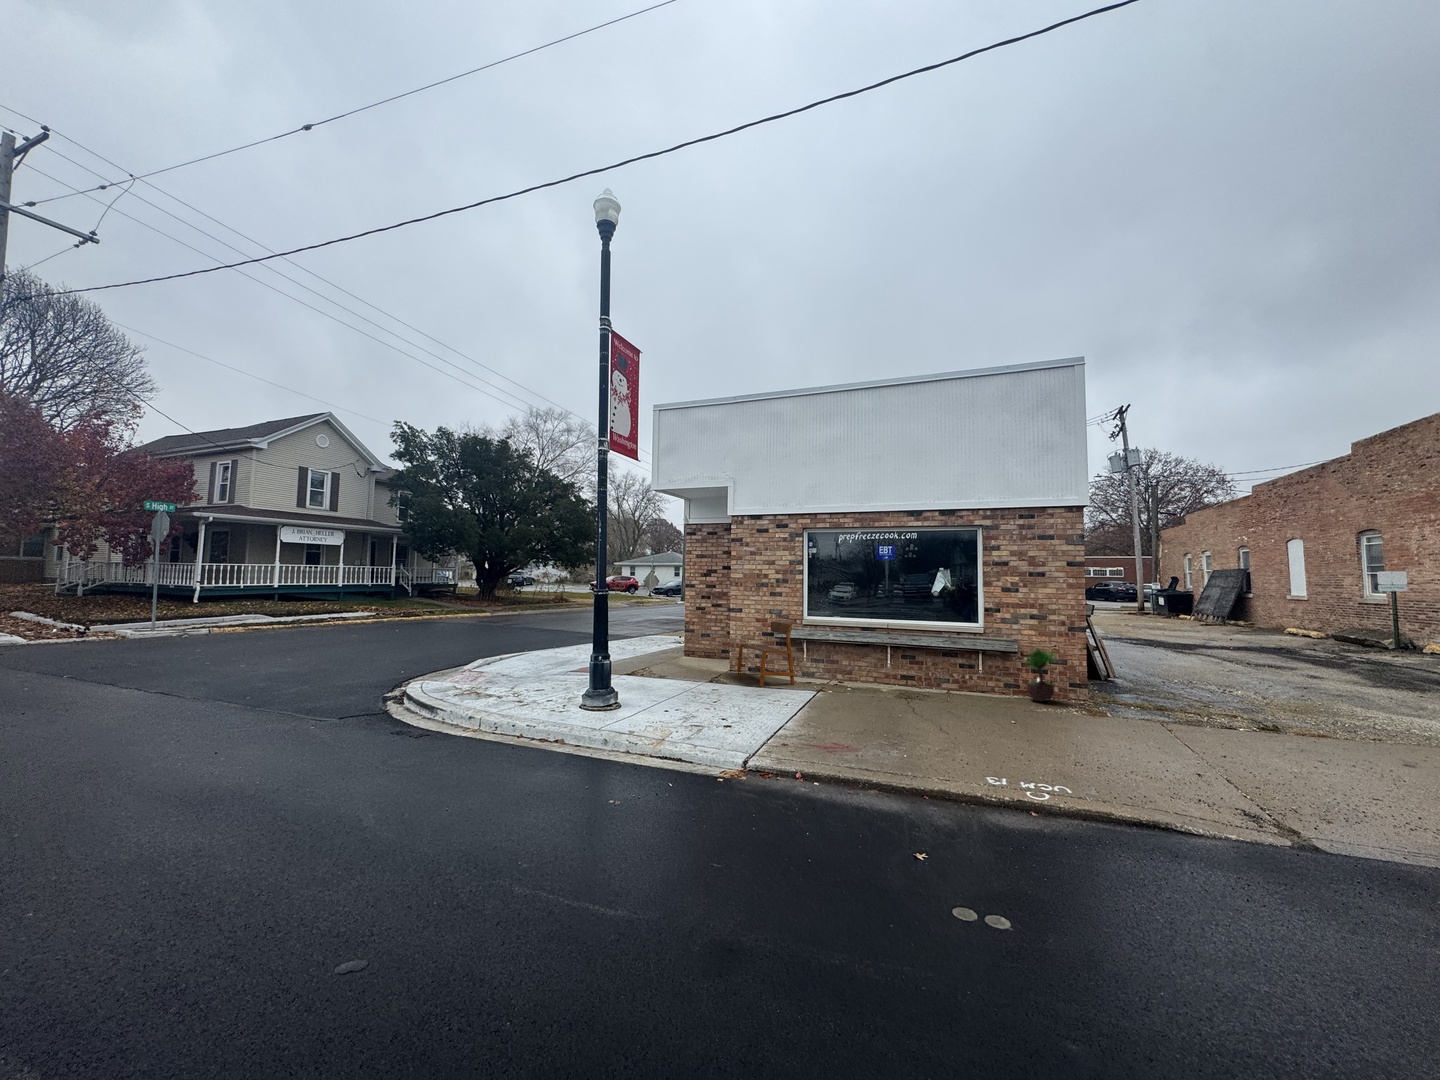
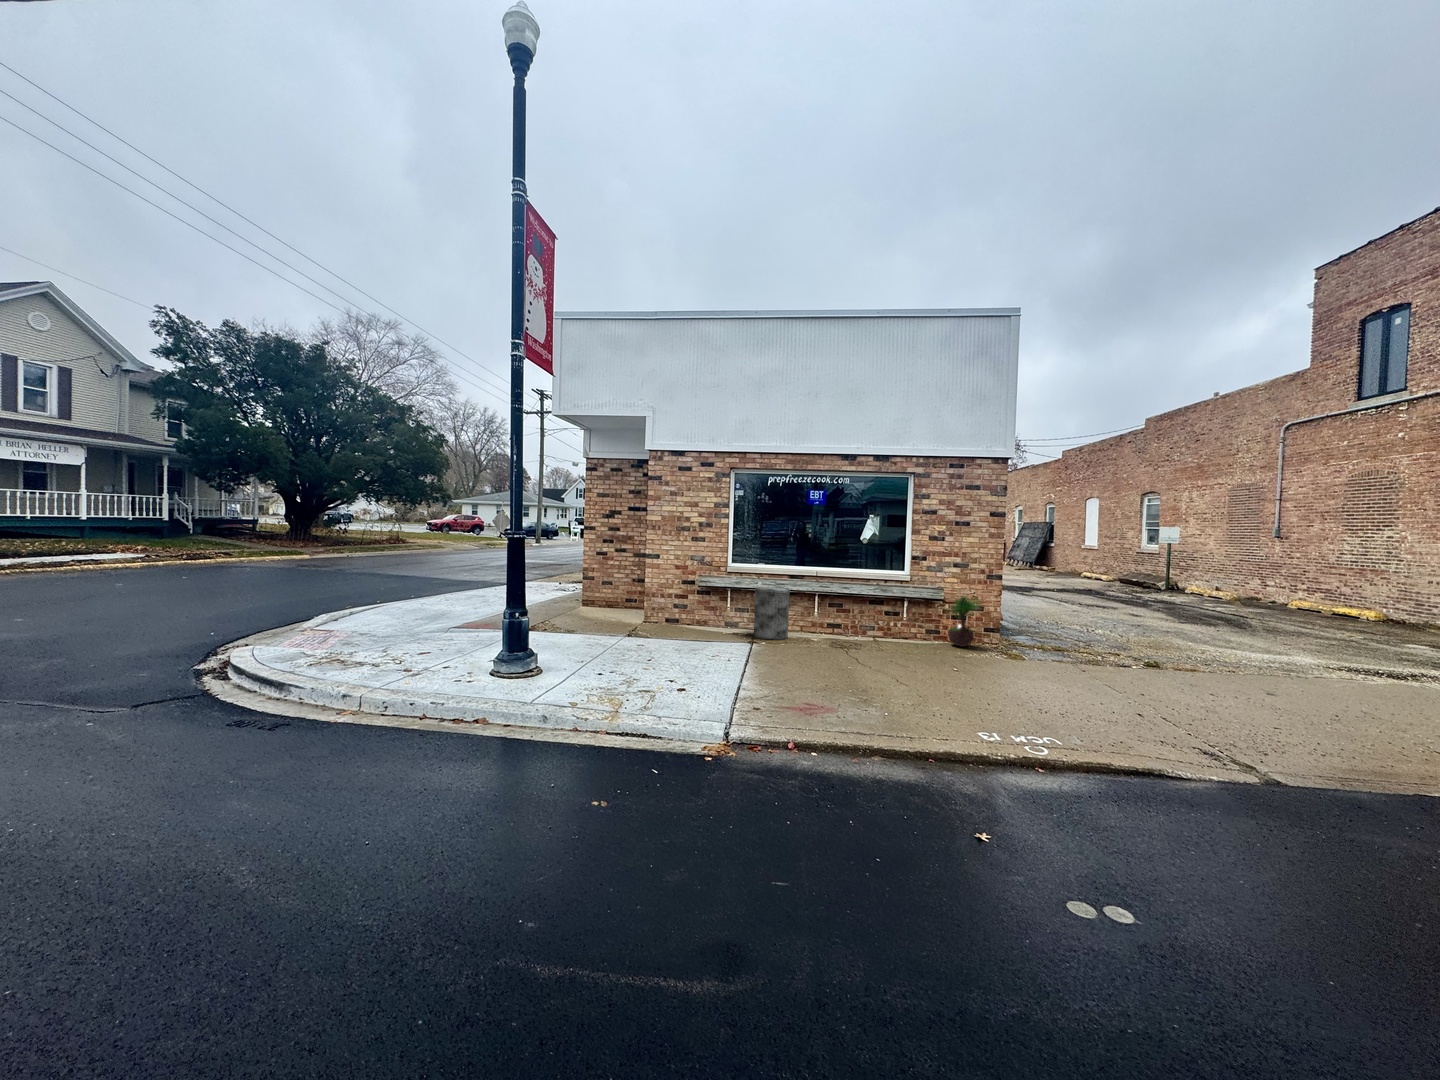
bench: present [737,621,795,686] -> none [652,567,720,639]
trash can: none [827,637,860,689] -> present [754,585,790,639]

